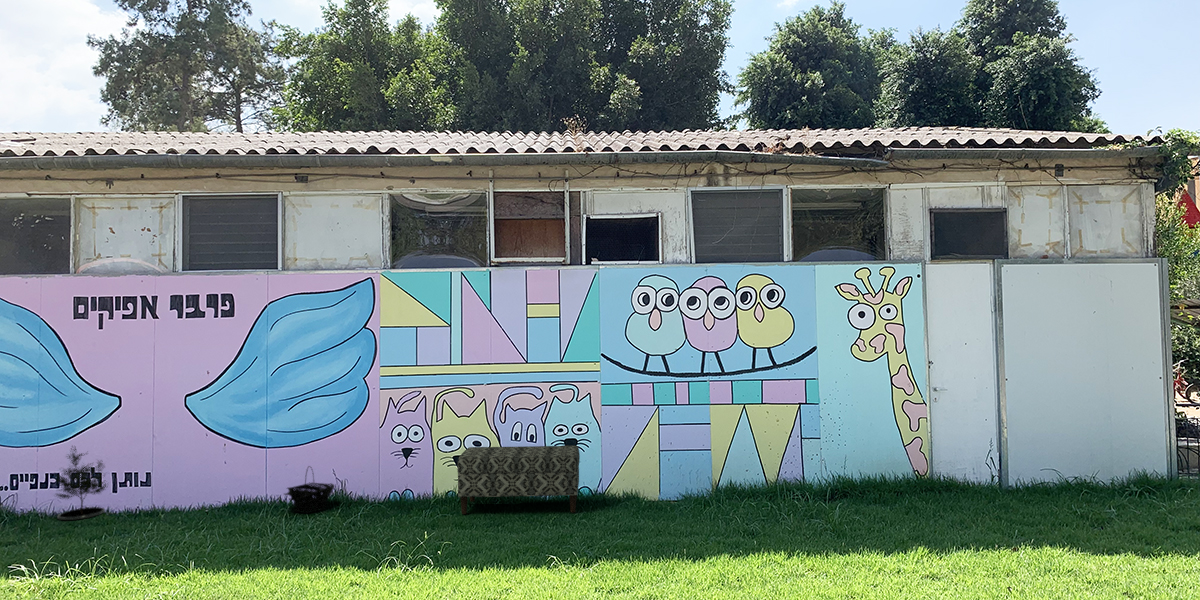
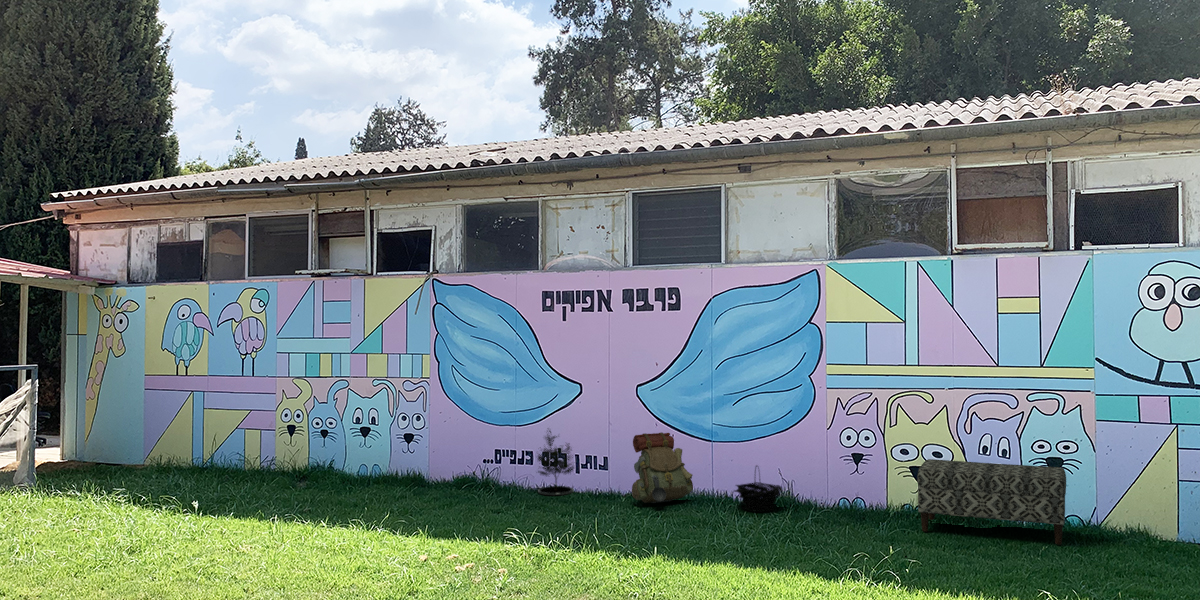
backpack: none [170,441,243,516] -> present [632,432,693,503]

